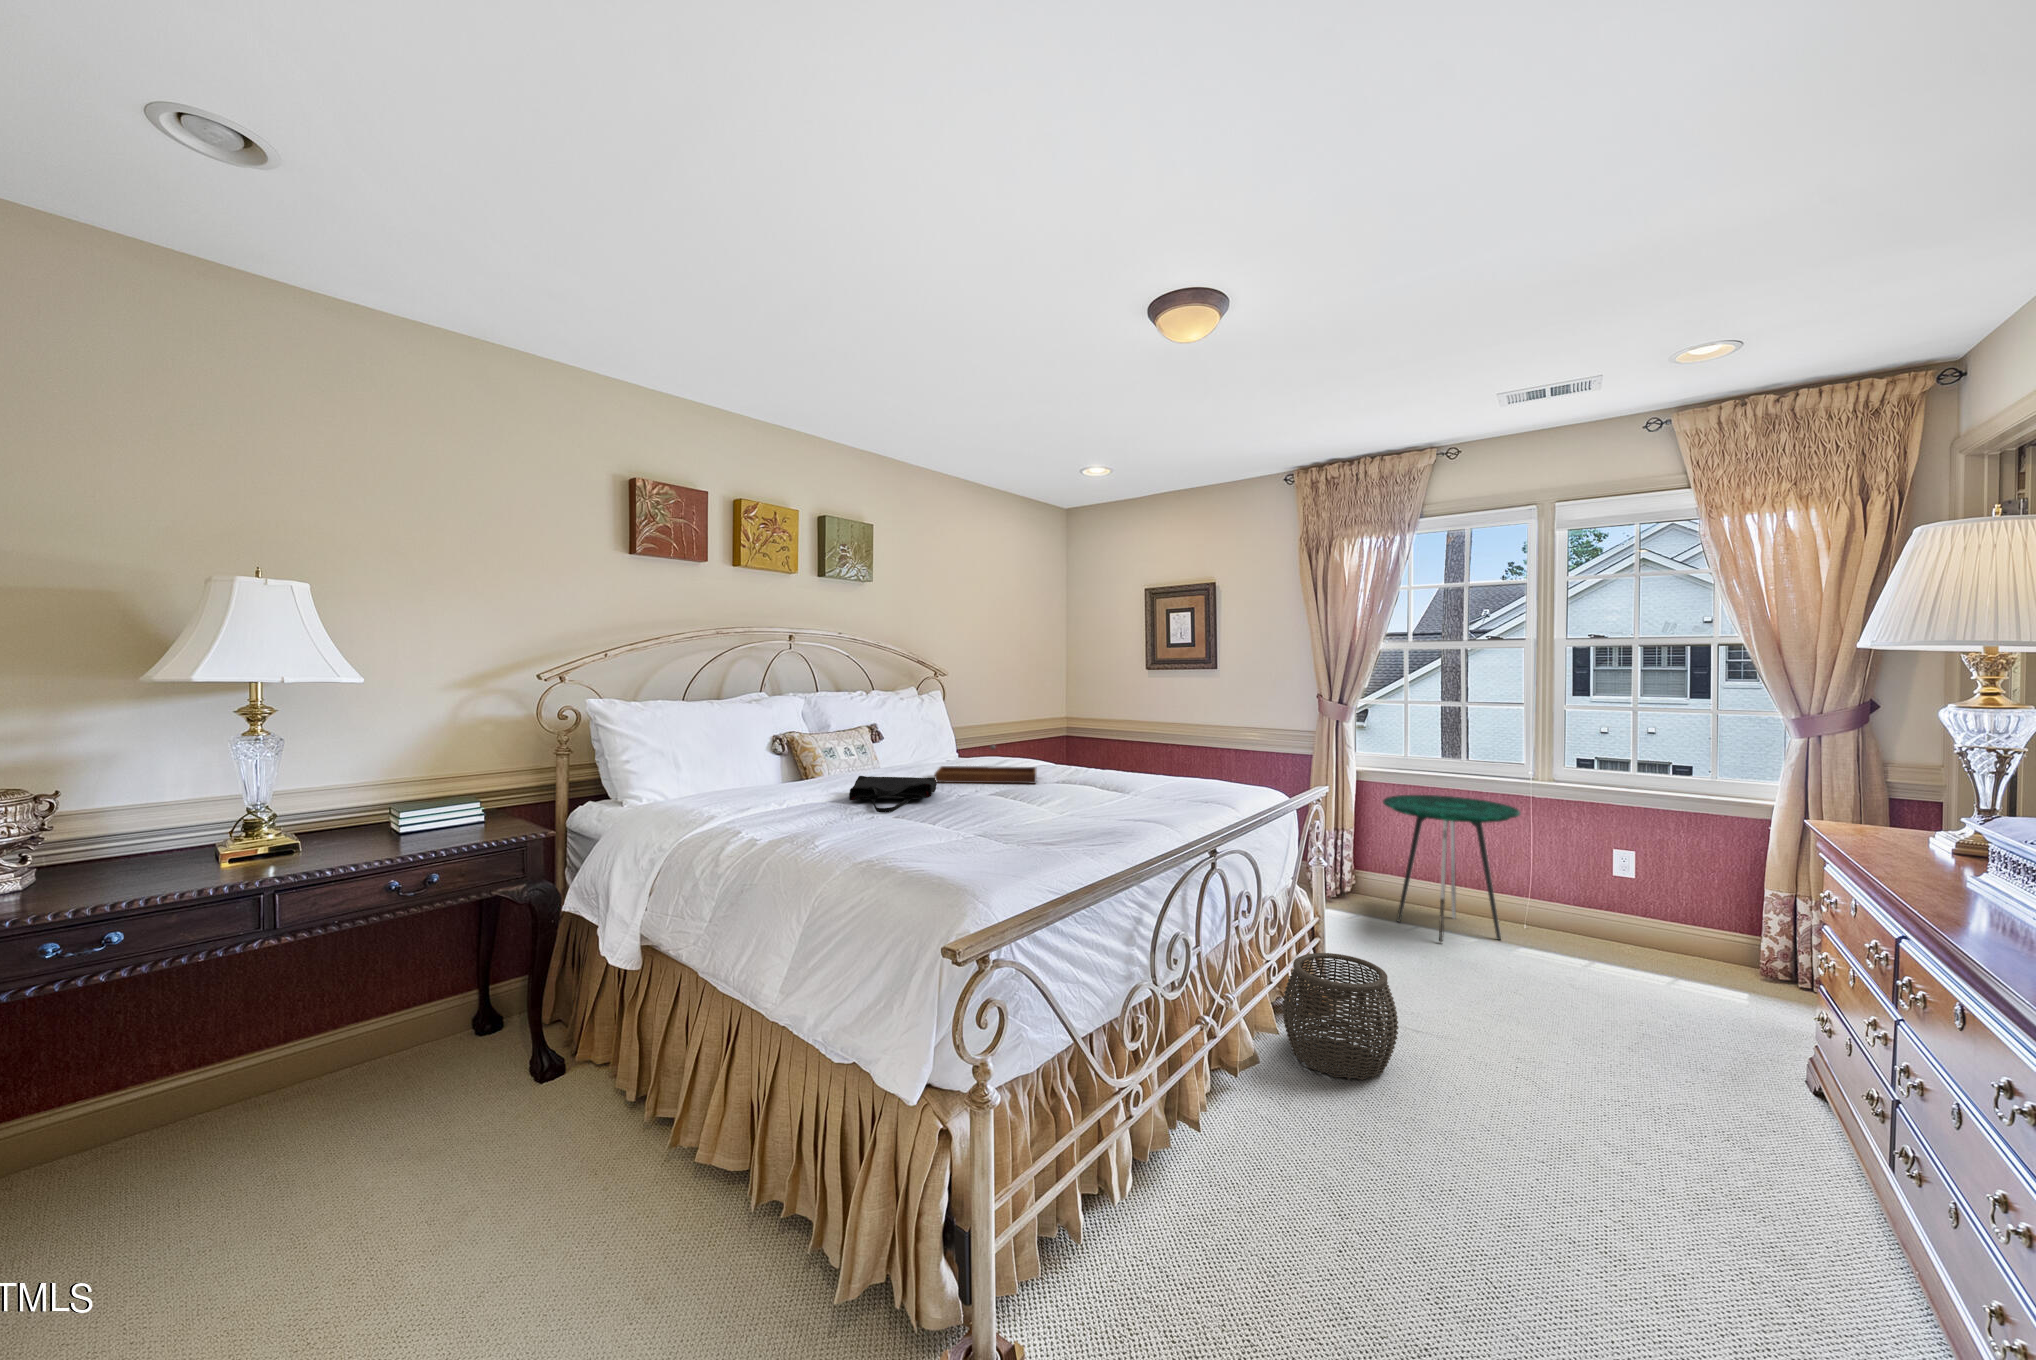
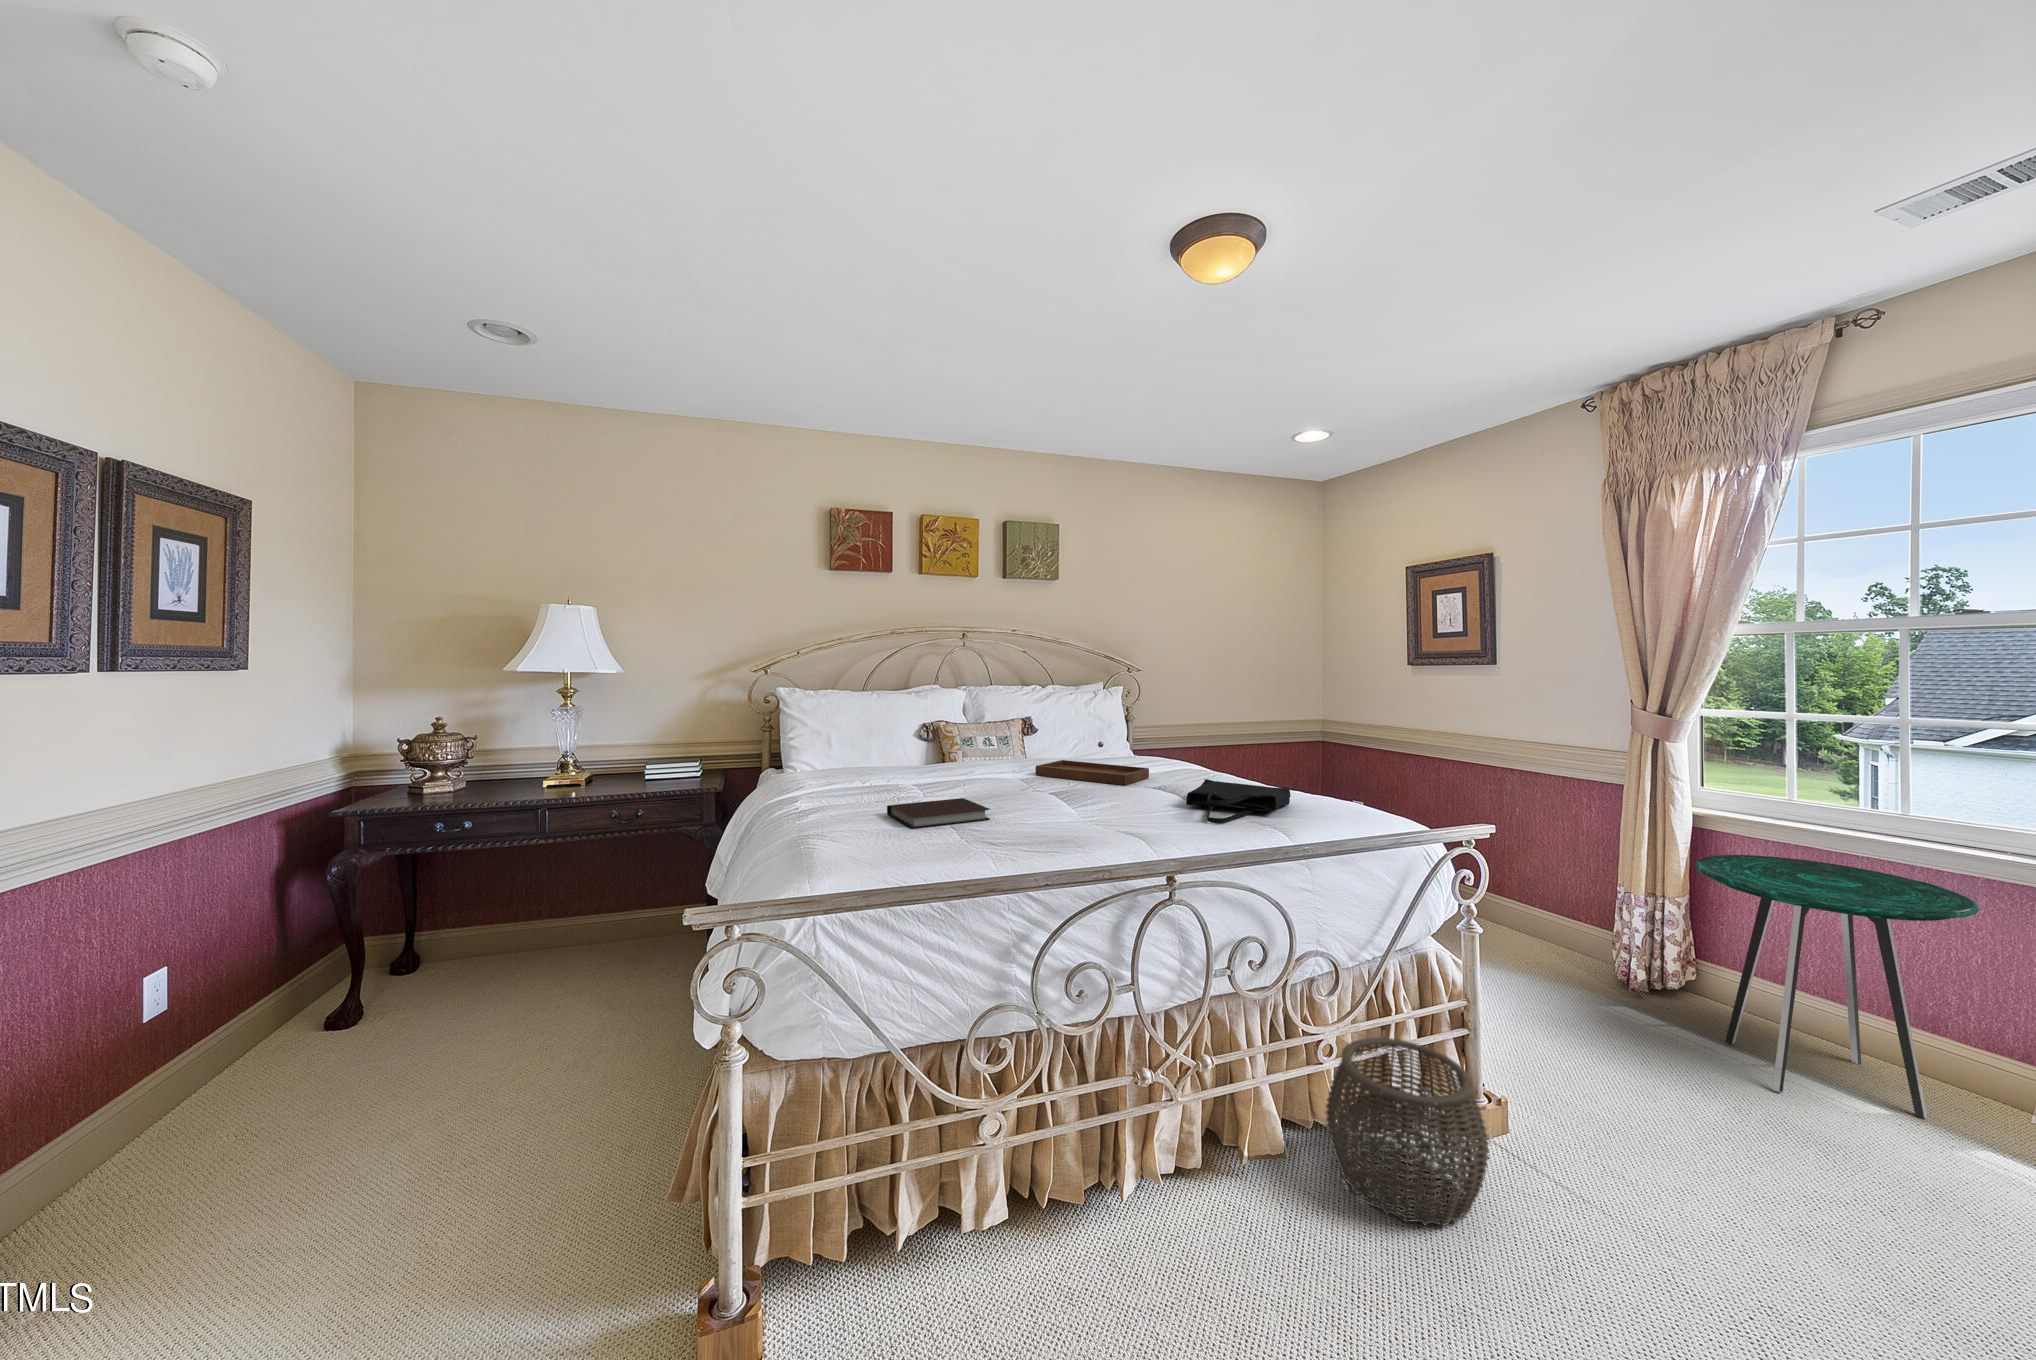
tote bag: present [849,776,937,813] -> present [1186,779,1290,823]
notebook: none [904,807,1011,839] -> present [887,798,990,828]

